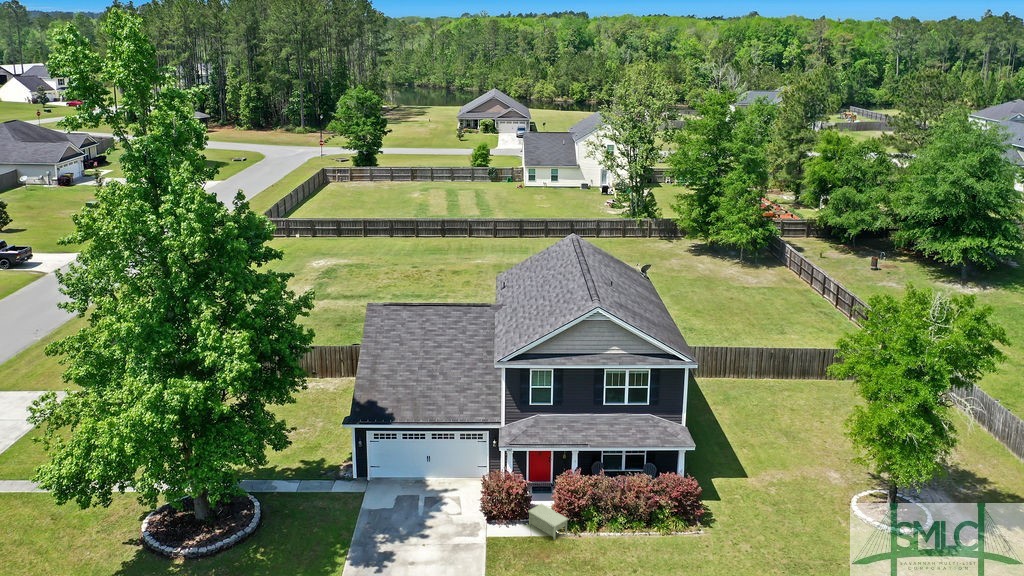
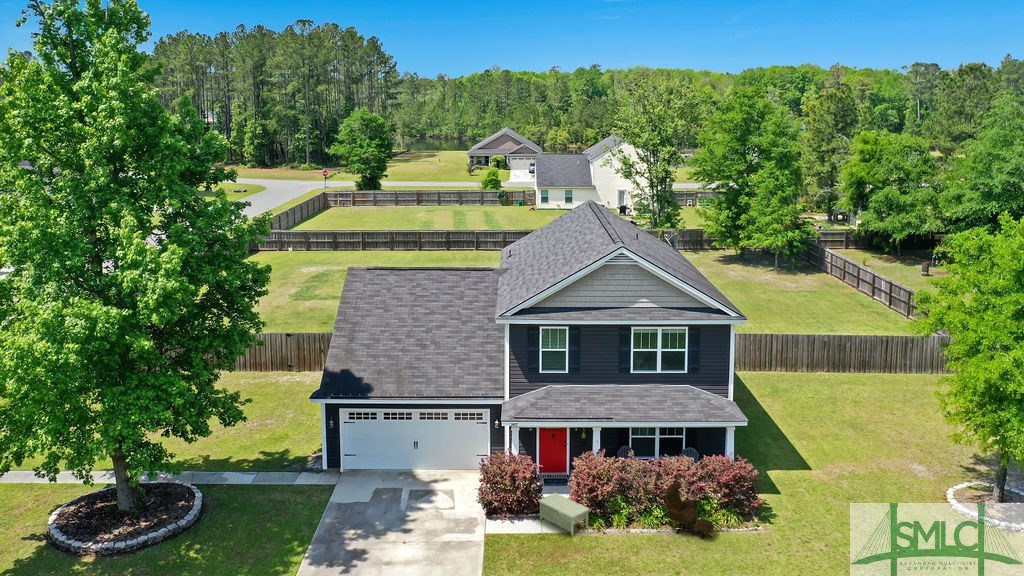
lounge chair: none [628,497,665,543] -> present [666,482,714,539]

